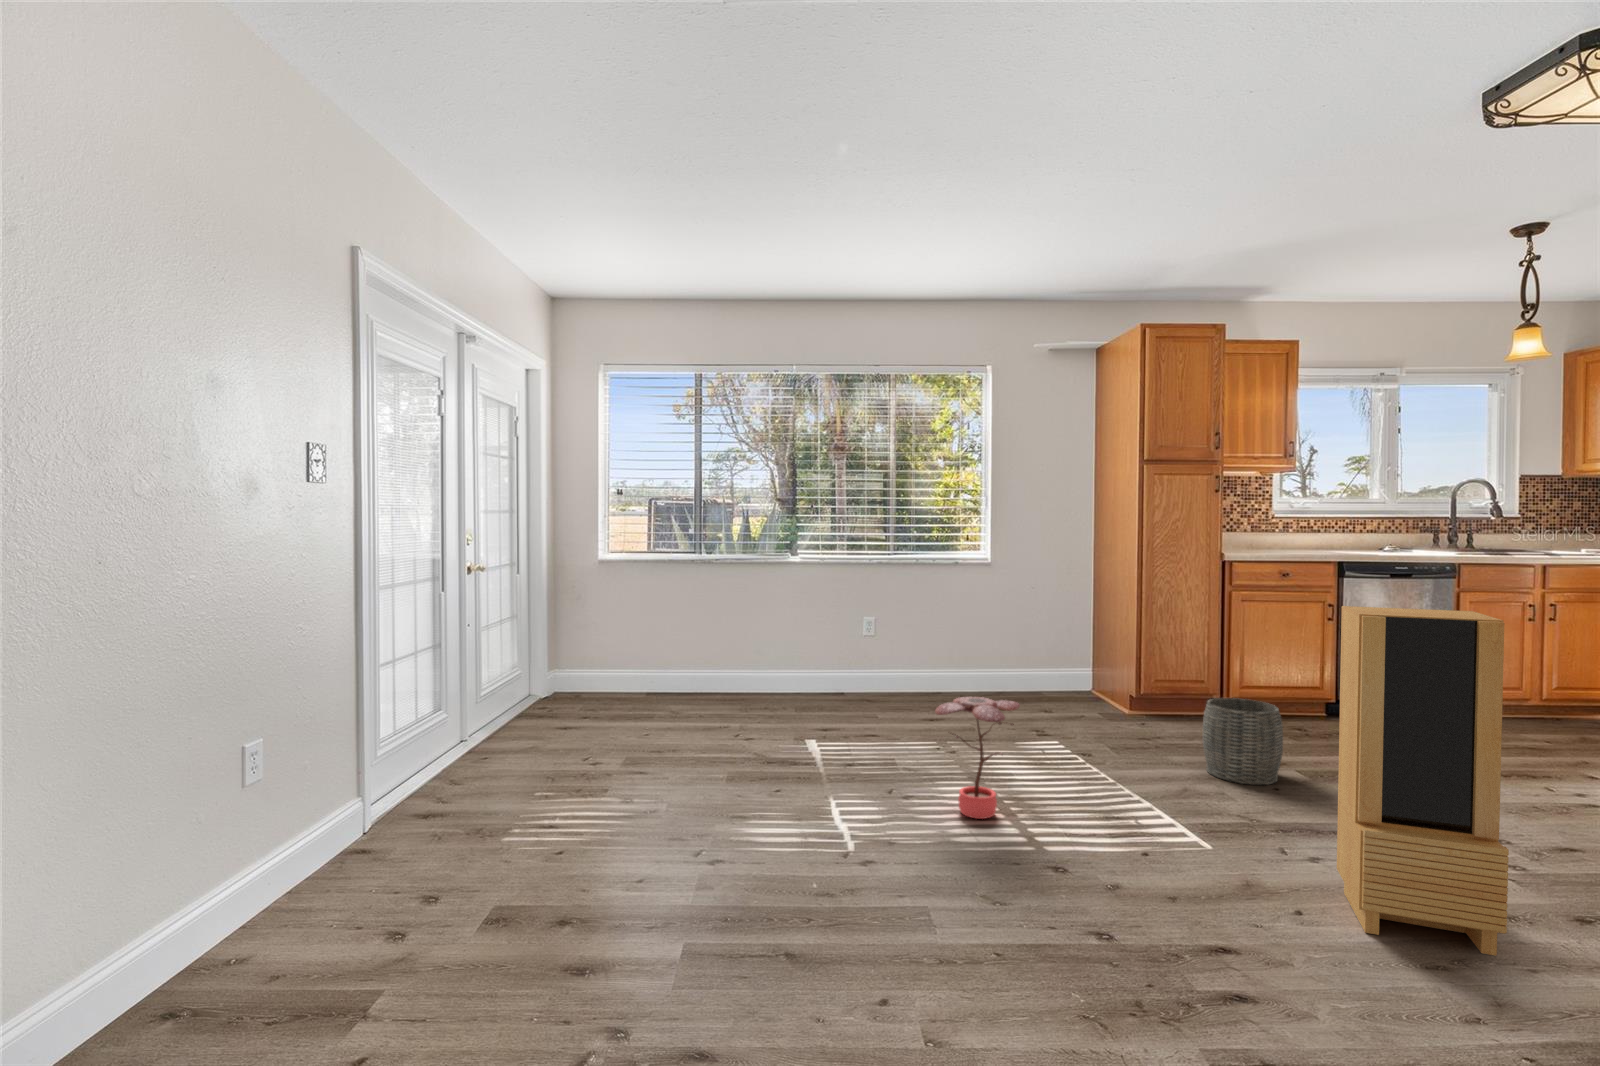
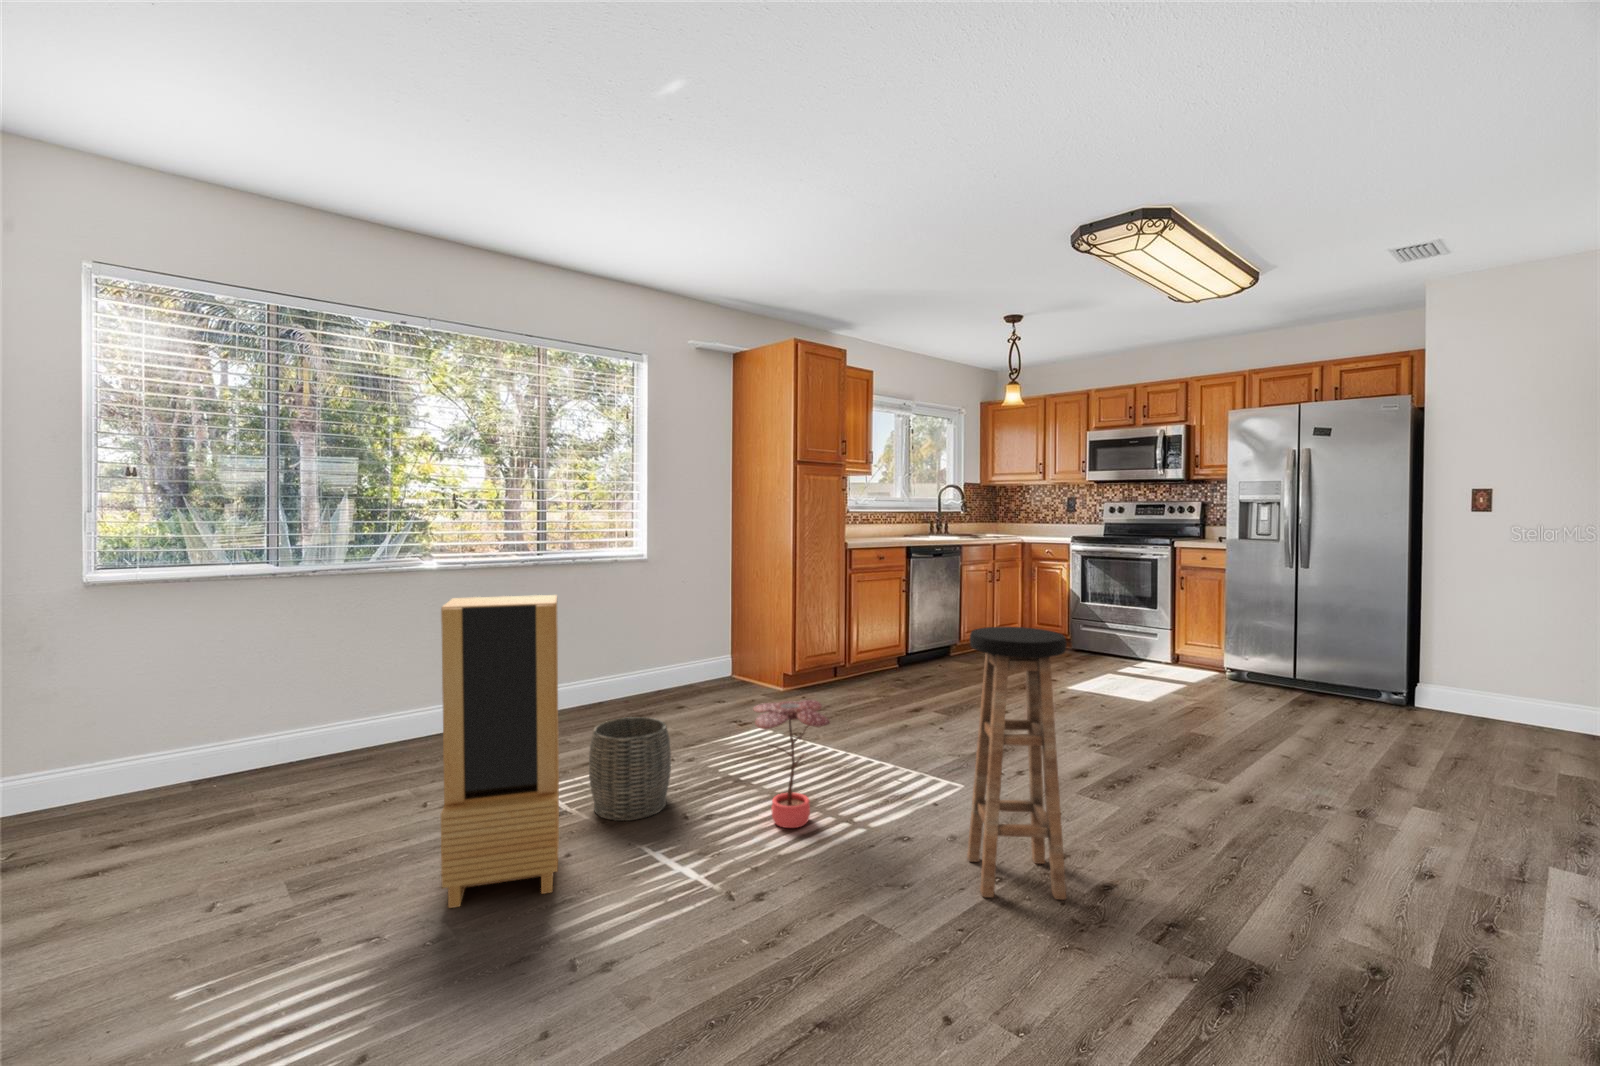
storage cabinet: present [1337,606,1509,956] -> present [441,595,559,908]
bar stool: none [1075,638,1196,948] -> present [967,627,1067,900]
woven basket: present [1202,698,1283,785] -> present [589,717,671,821]

